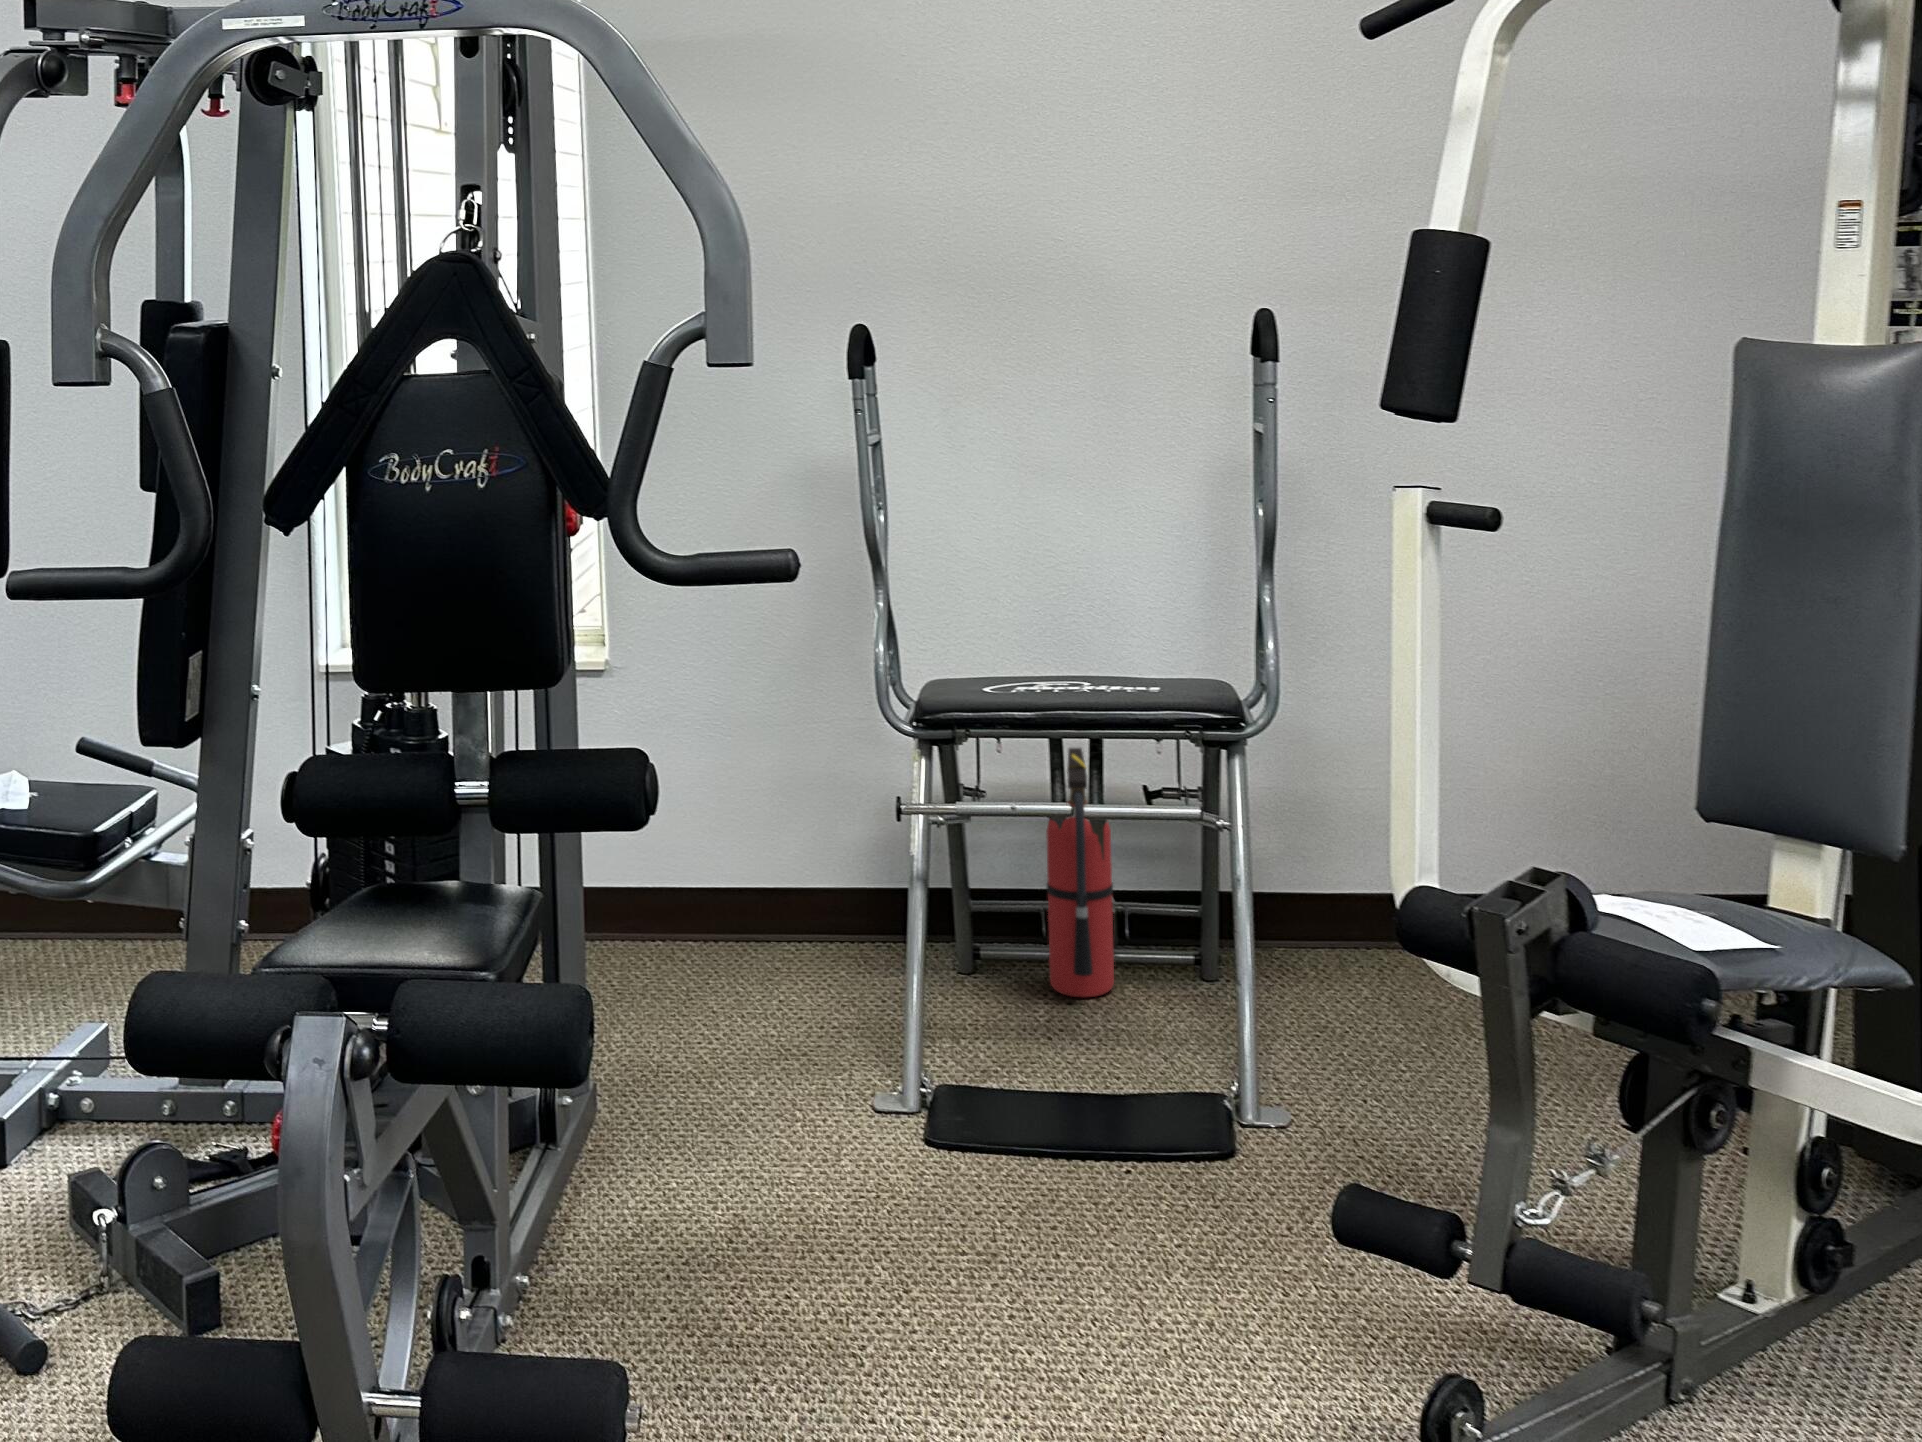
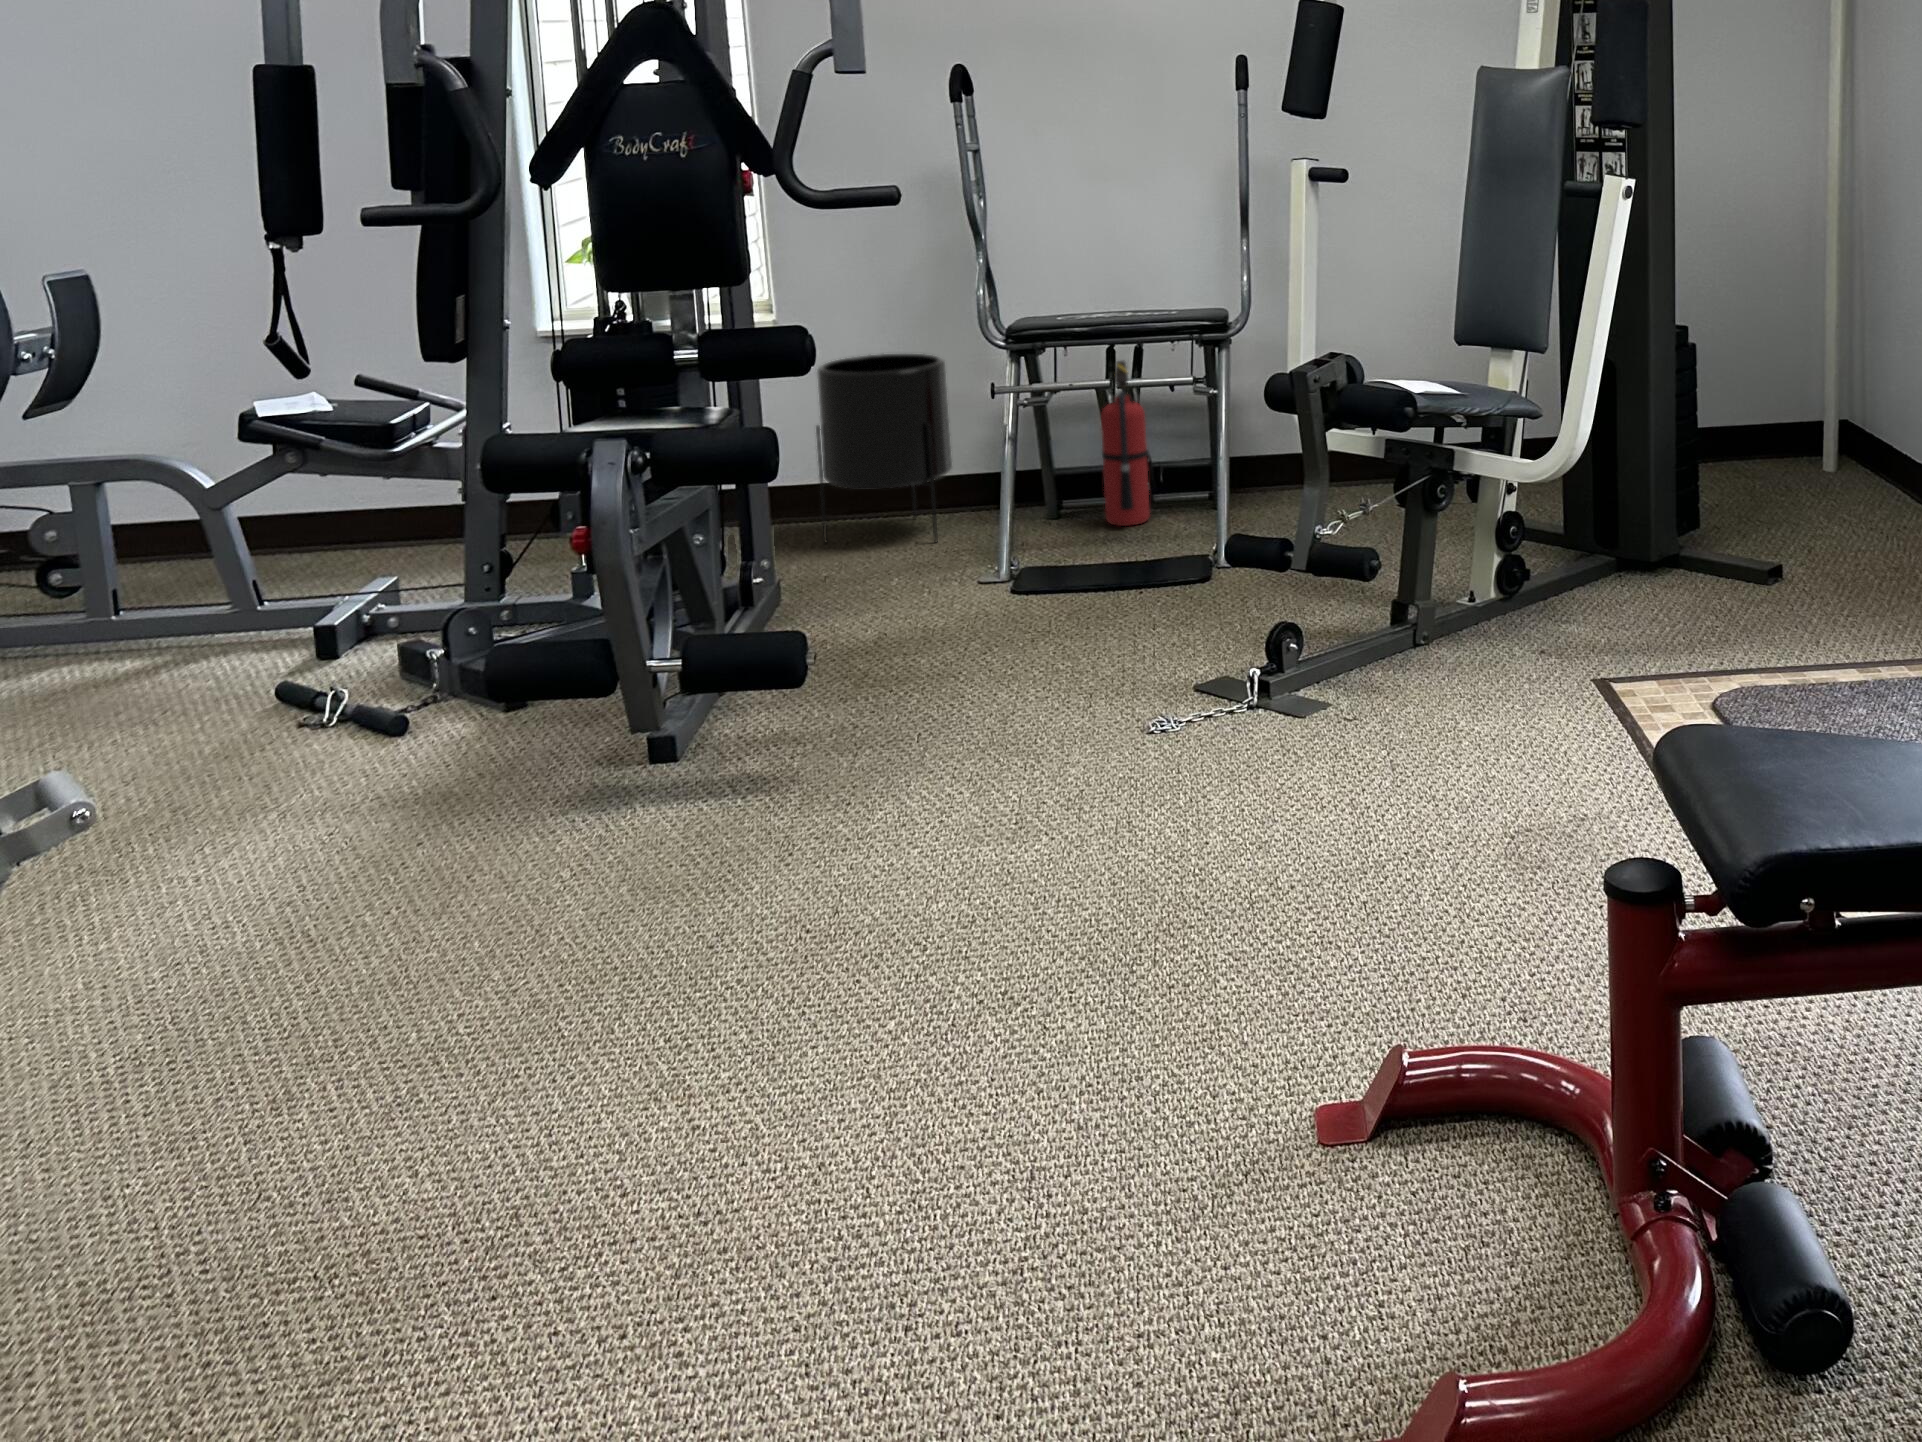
planter: none [653,721,834,1005] -> present [816,354,952,542]

